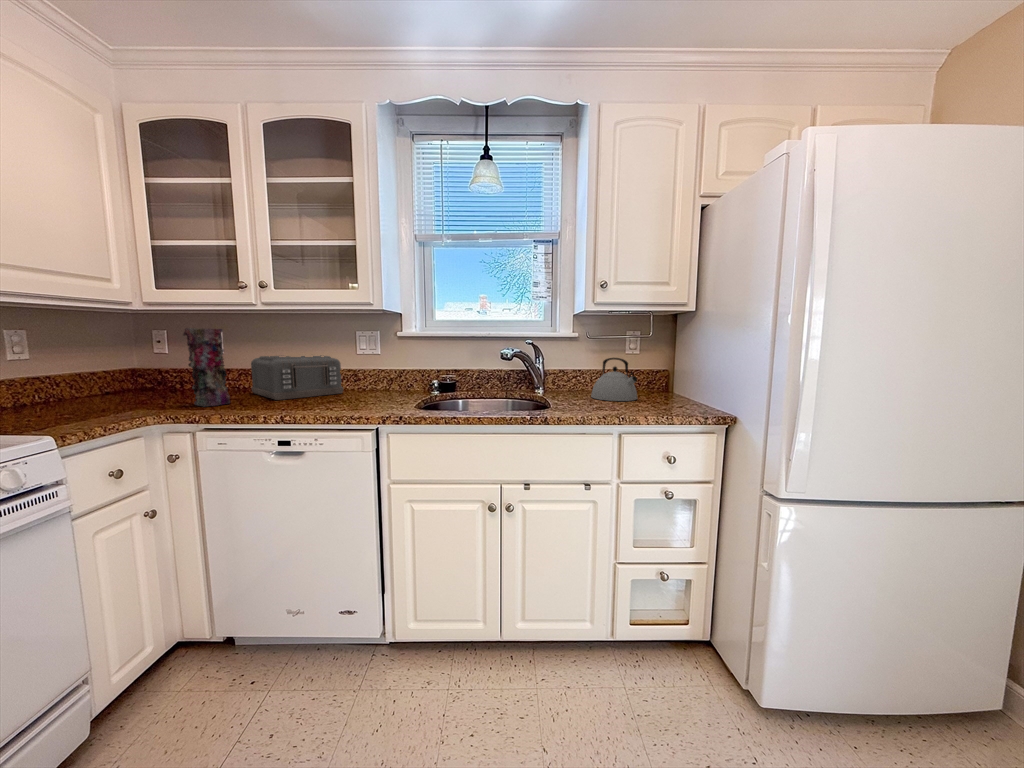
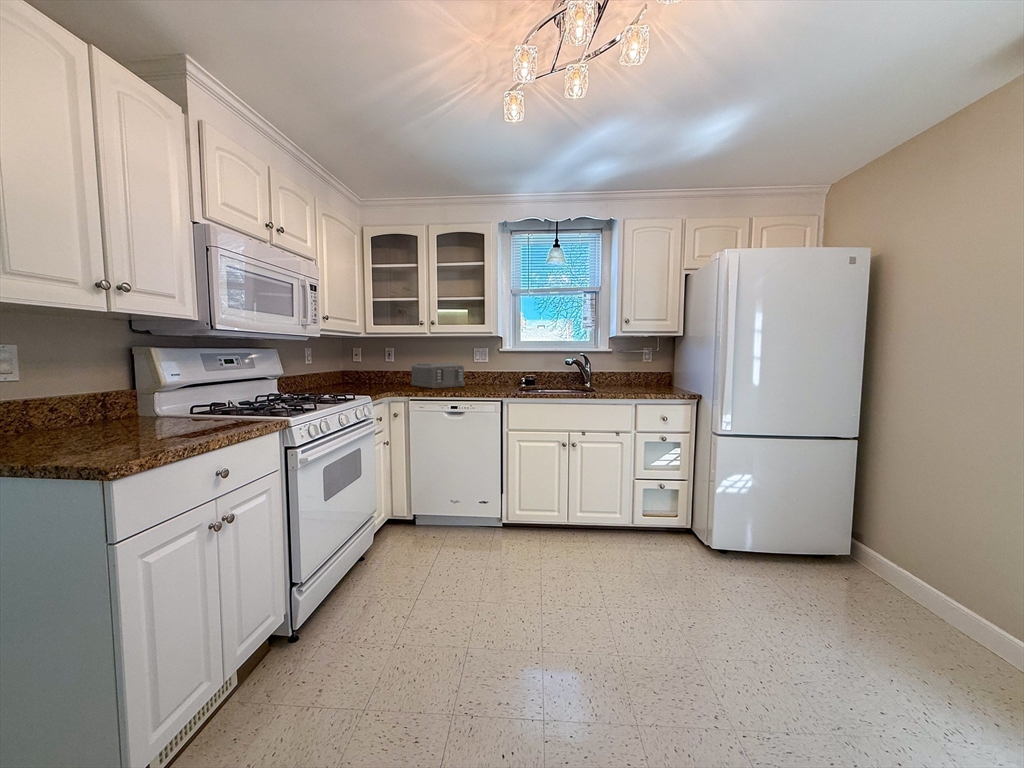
vase: present [183,328,230,407] -> none [392,347,412,390]
kettle: present [591,358,637,401] -> none [620,364,650,390]

